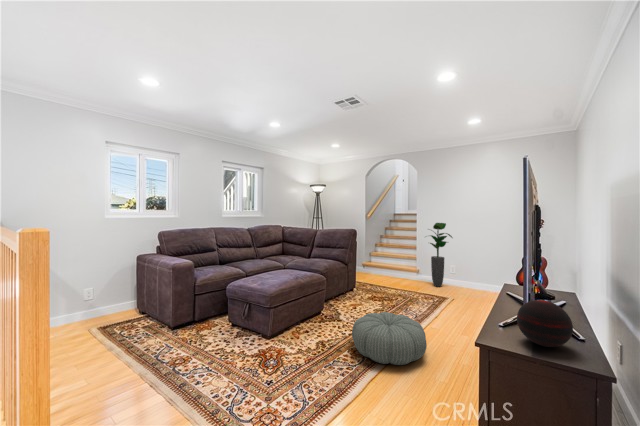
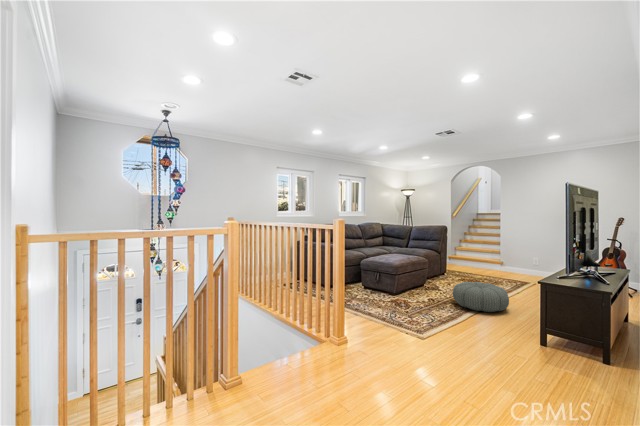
potted plant: present [430,223,452,287] -> none [506,221,536,275]
decorative orb: present [517,300,573,347] -> none [565,260,597,285]

